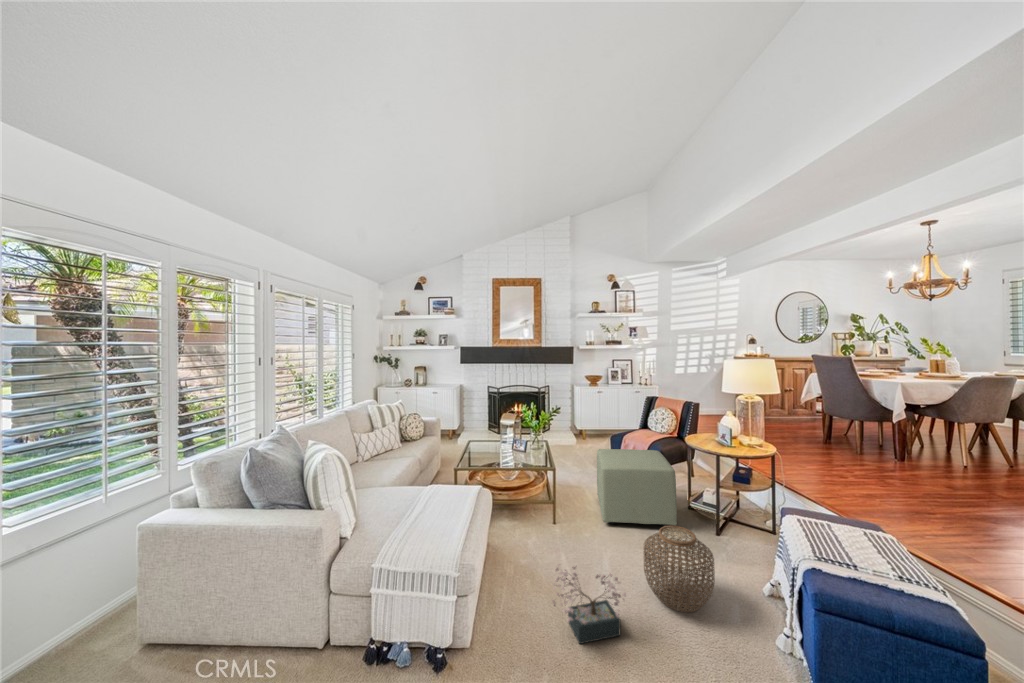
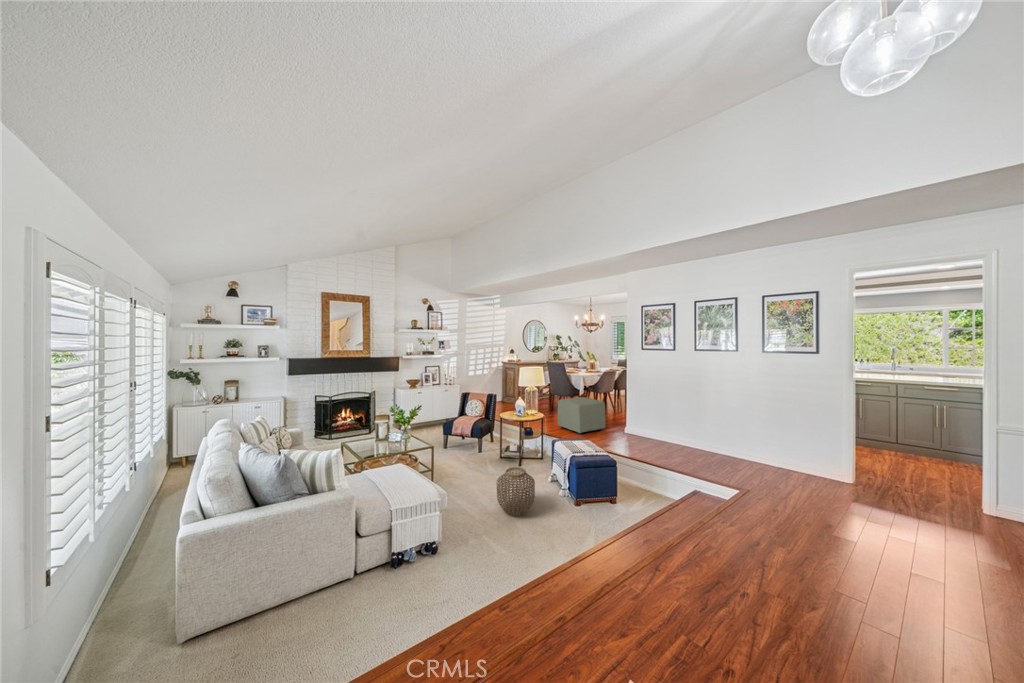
ottoman: present [597,449,677,526] -> present [558,397,606,434]
decorative plant: present [552,565,626,644] -> none [455,504,497,553]

